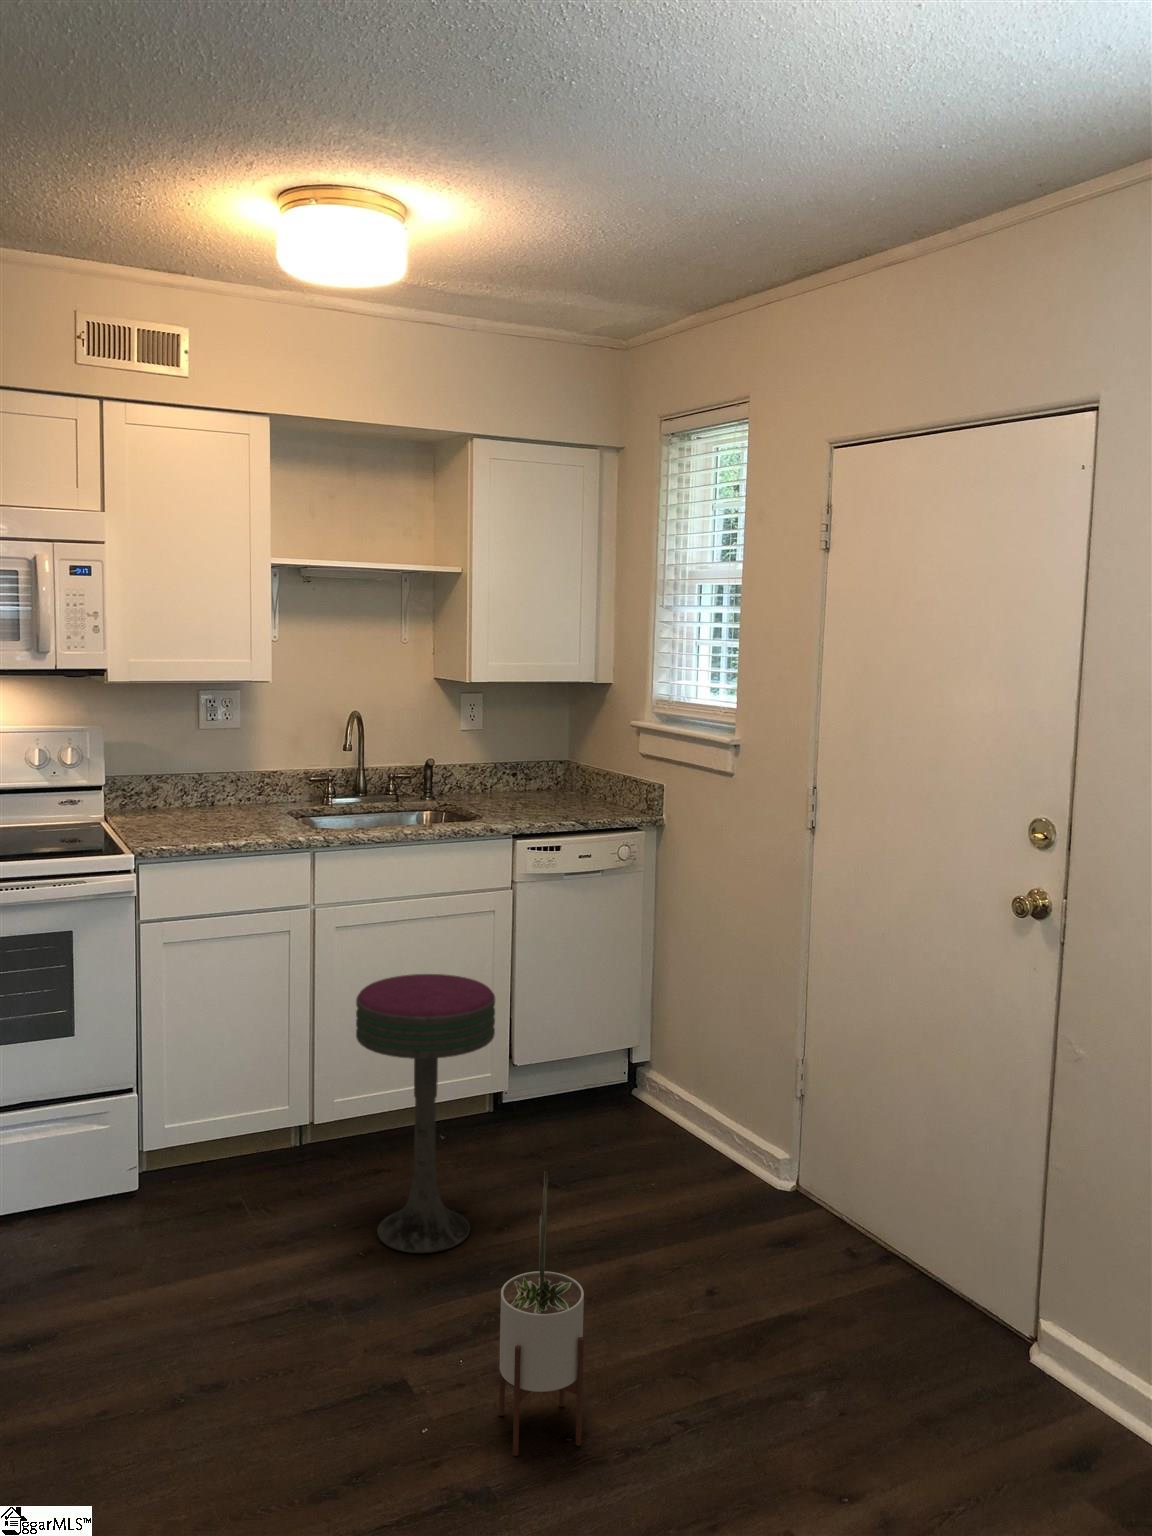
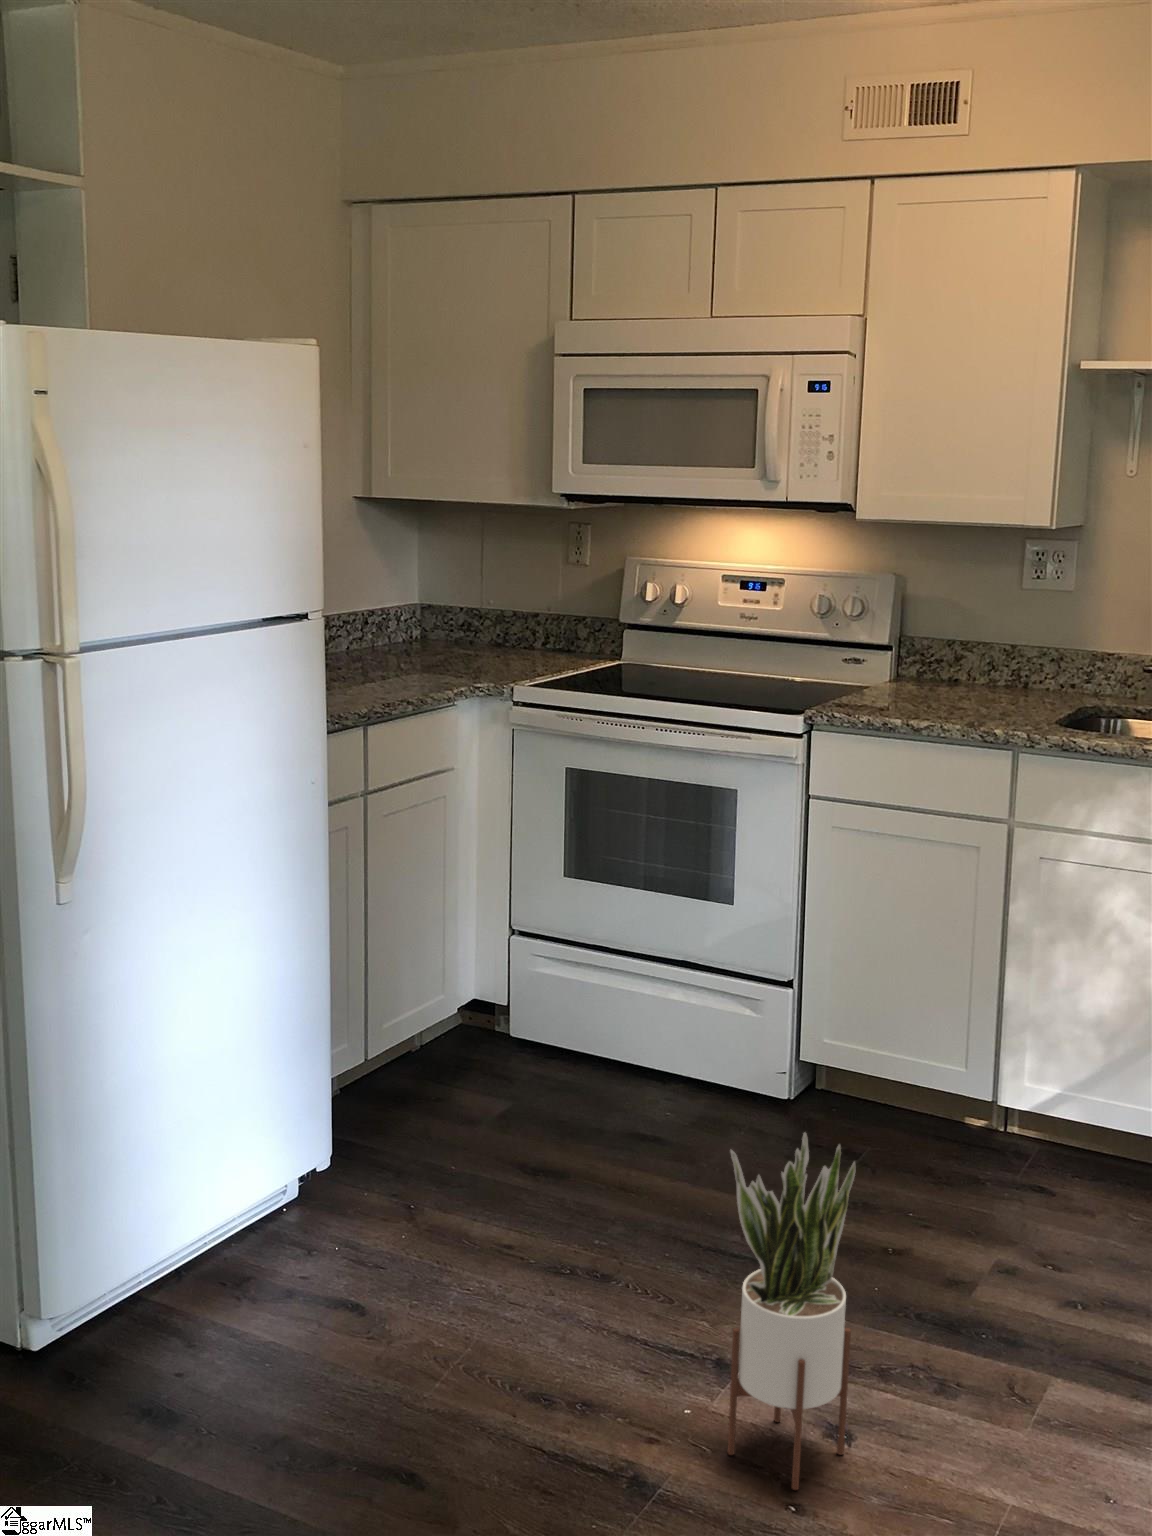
bar stool: present [356,974,495,1253] -> none [922,919,1112,1277]

